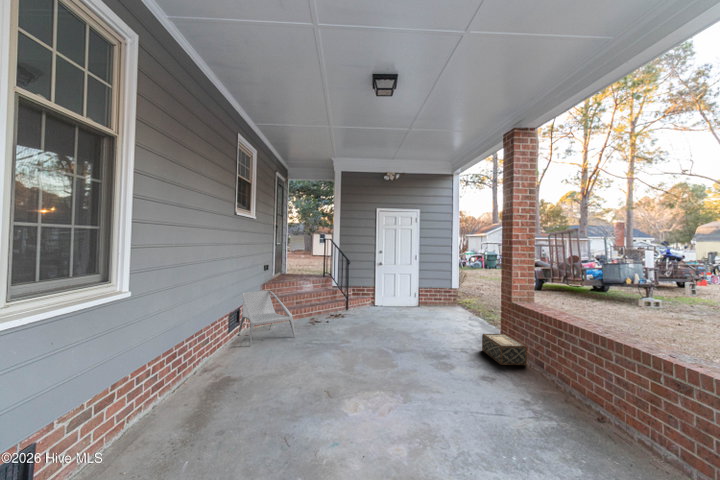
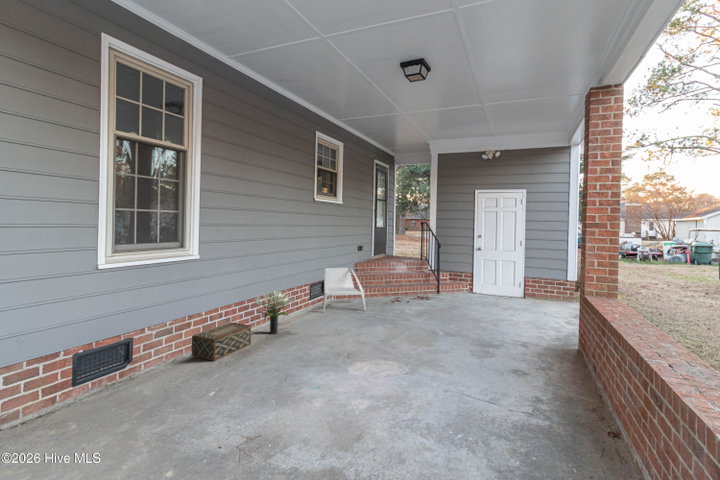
potted plant: none [185,328,241,385] -> present [255,291,295,334]
woven basket: present [482,334,527,365] -> present [192,322,251,361]

